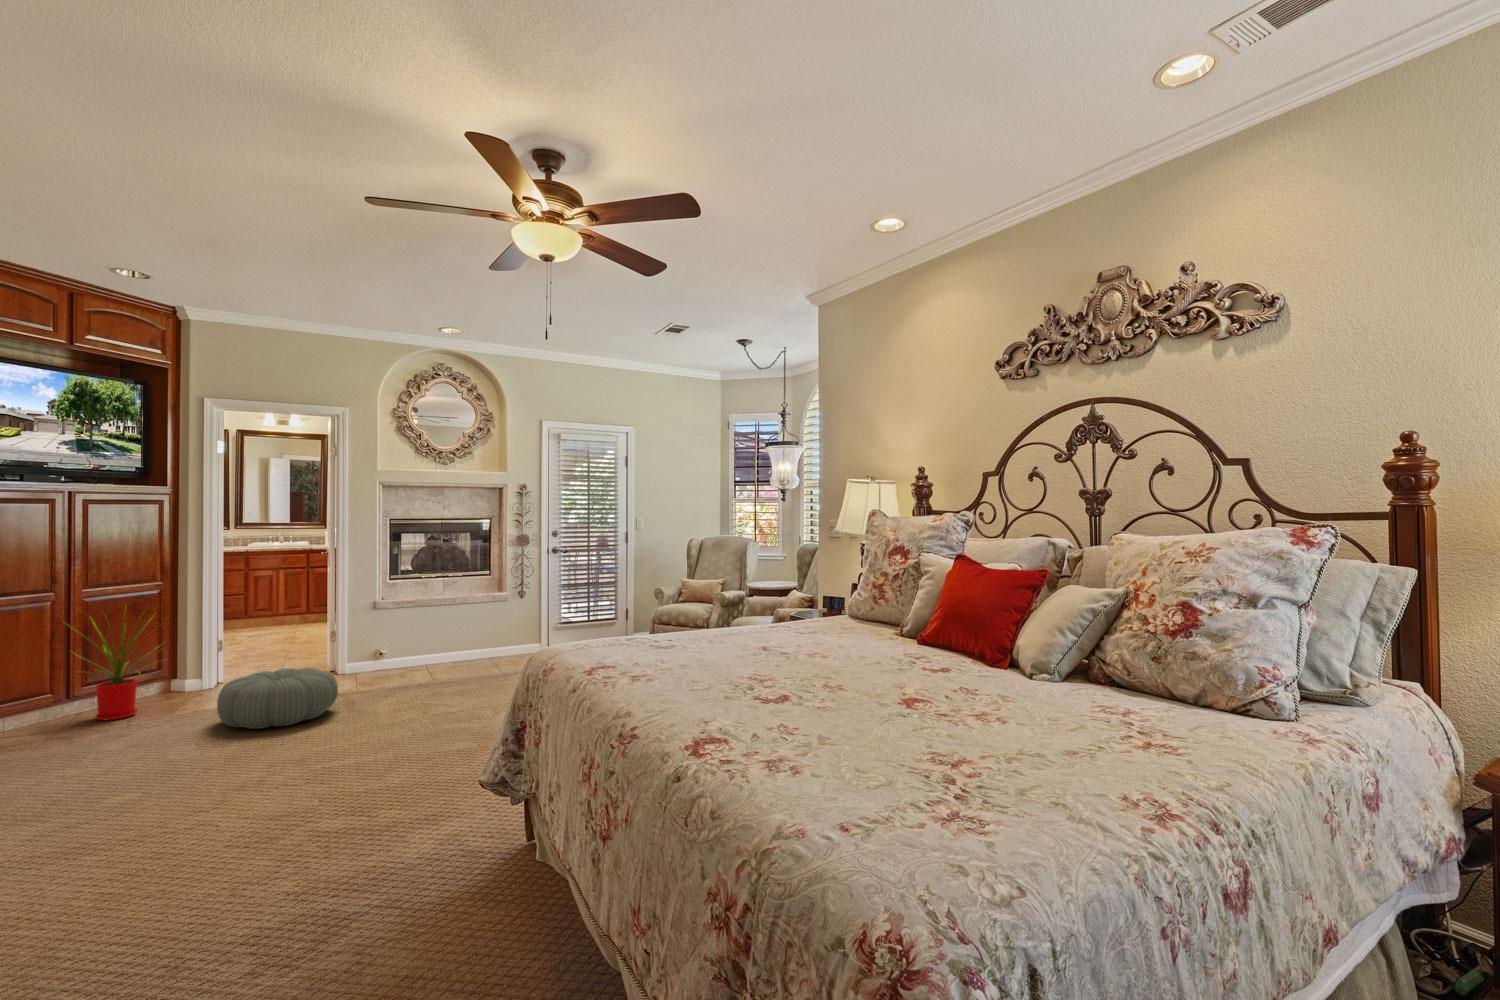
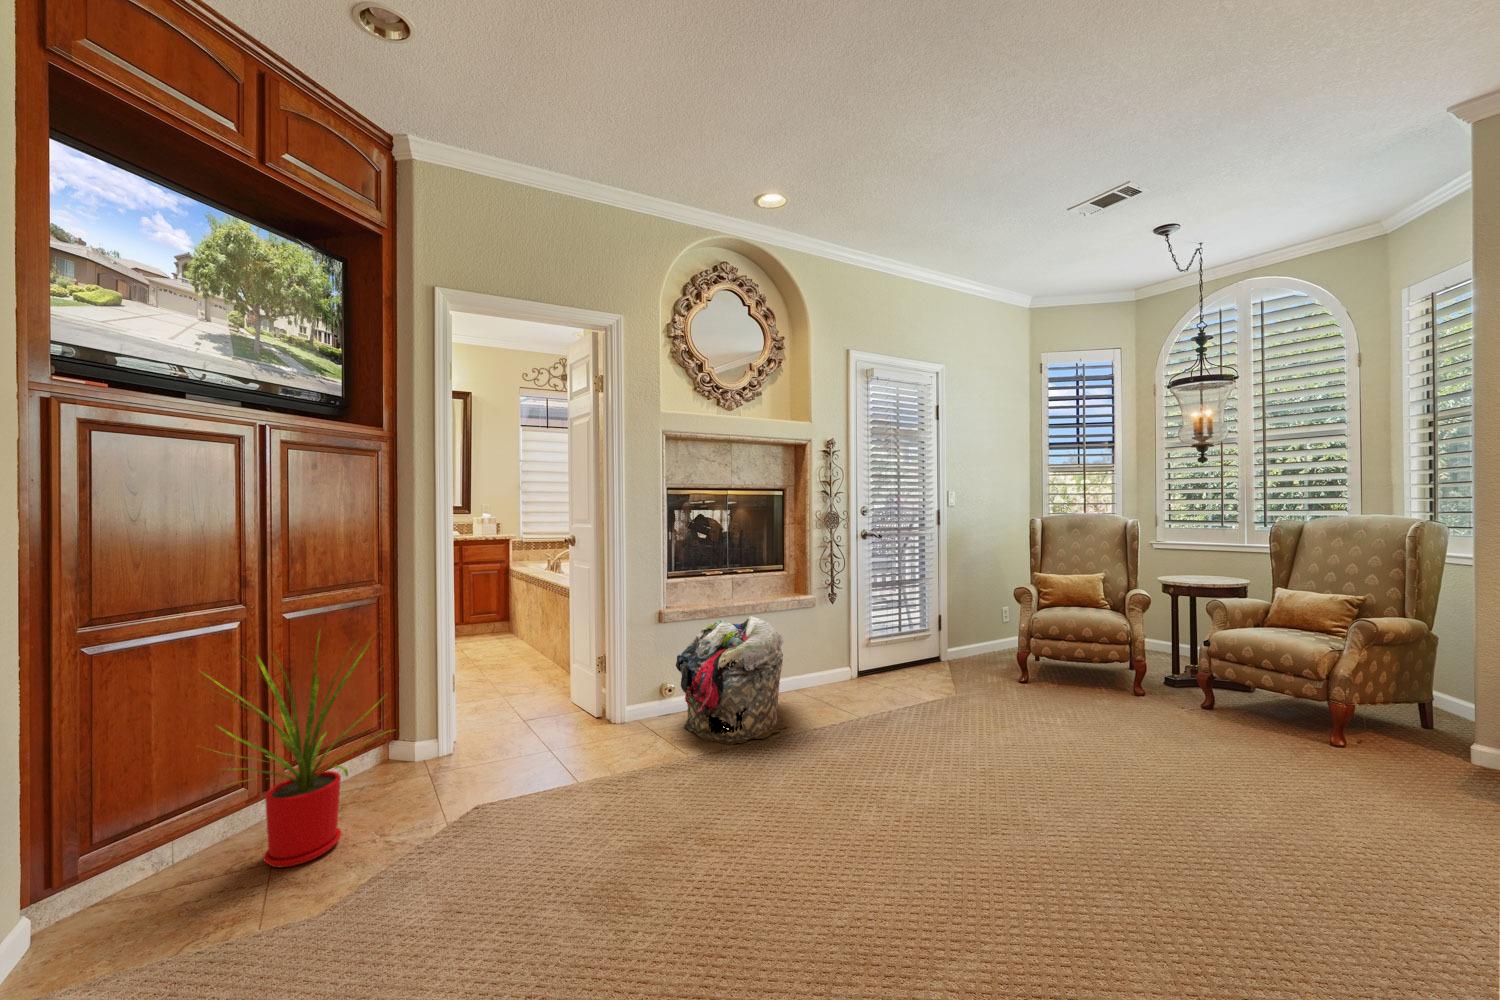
laundry basket: none [369,607,457,685] -> present [676,616,787,745]
pouf: present [217,668,338,729] -> none [501,743,713,917]

